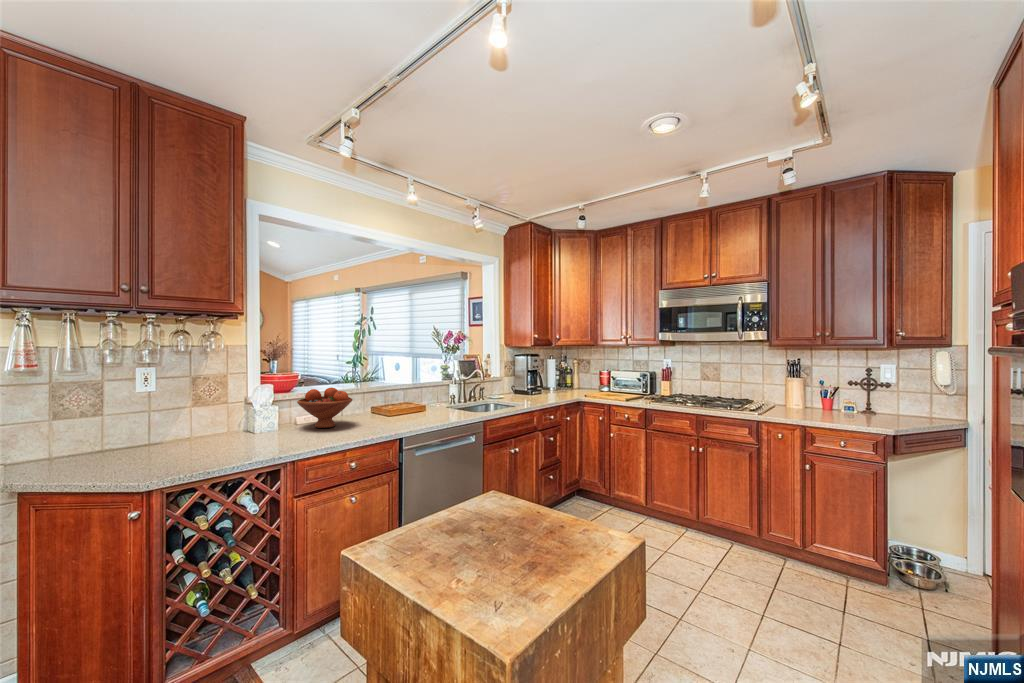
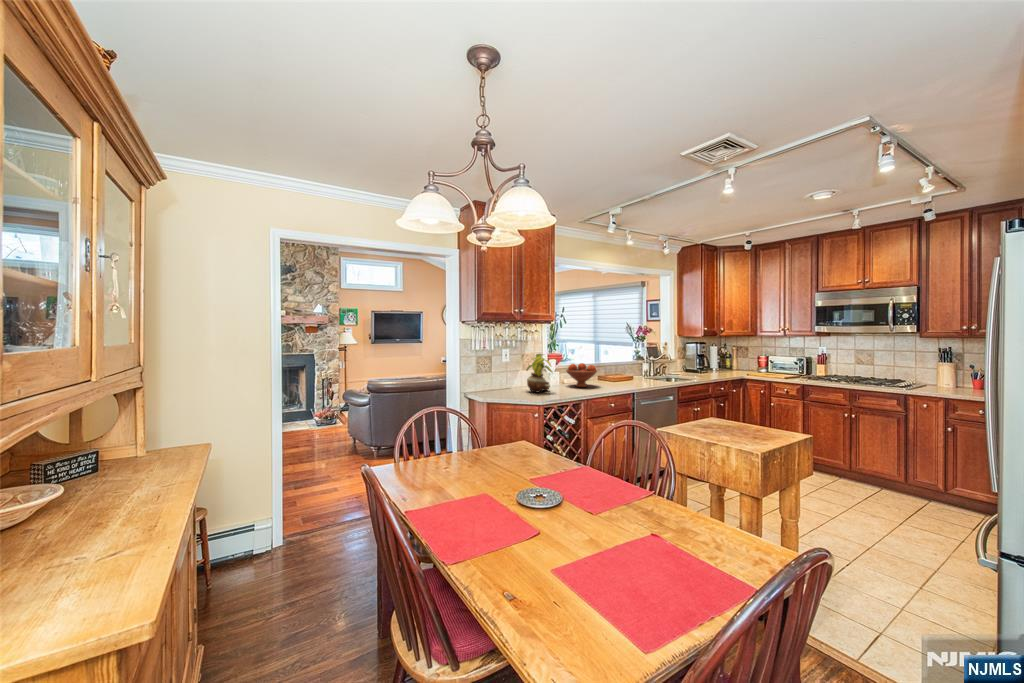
potted plant: none [192,374,251,445] -> present [526,354,552,392]

